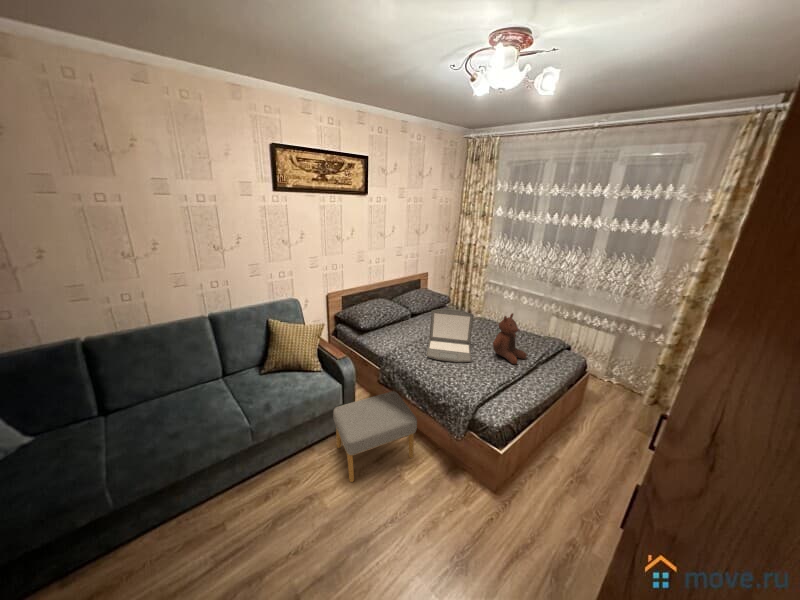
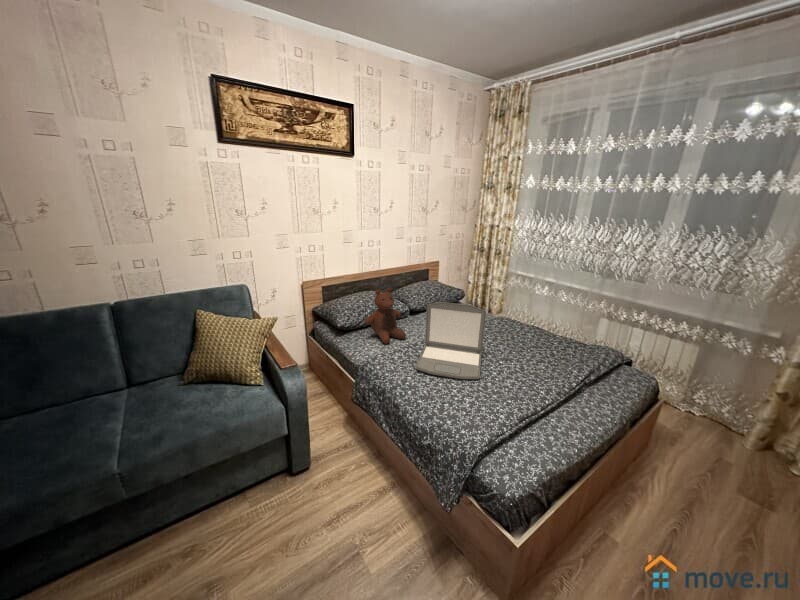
stuffed bear: present [493,313,527,364] -> present [365,287,406,344]
footstool: present [333,391,417,482] -> none [270,417,389,558]

